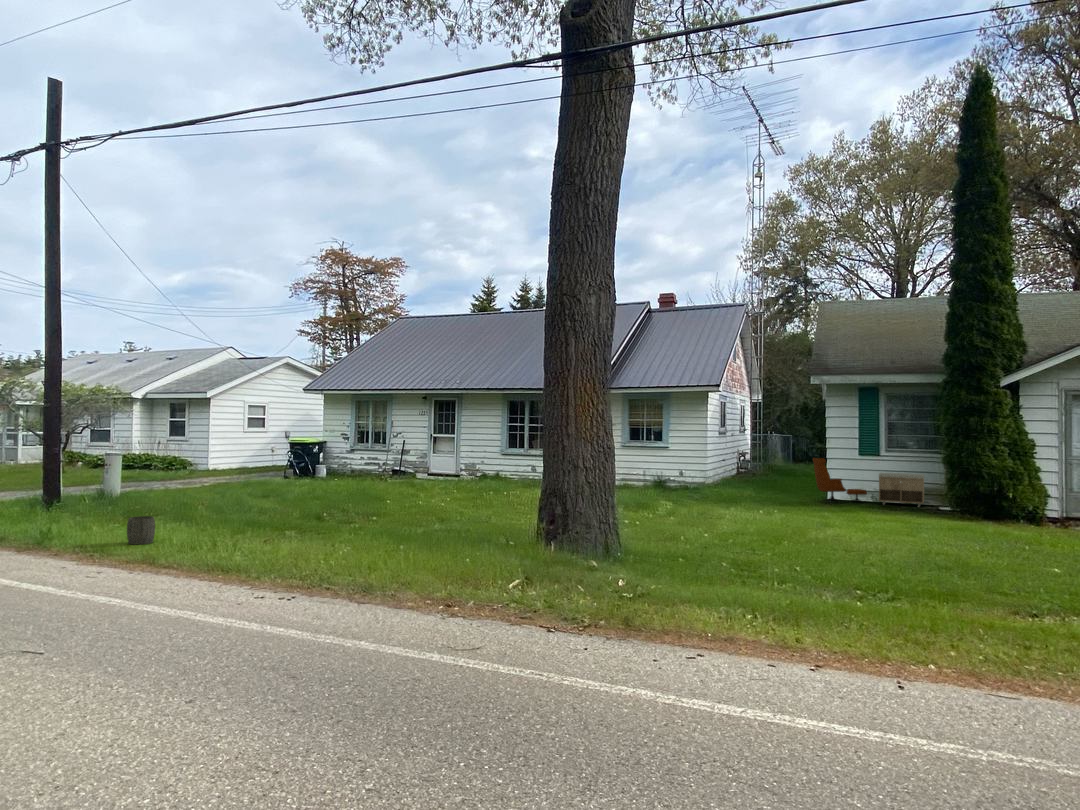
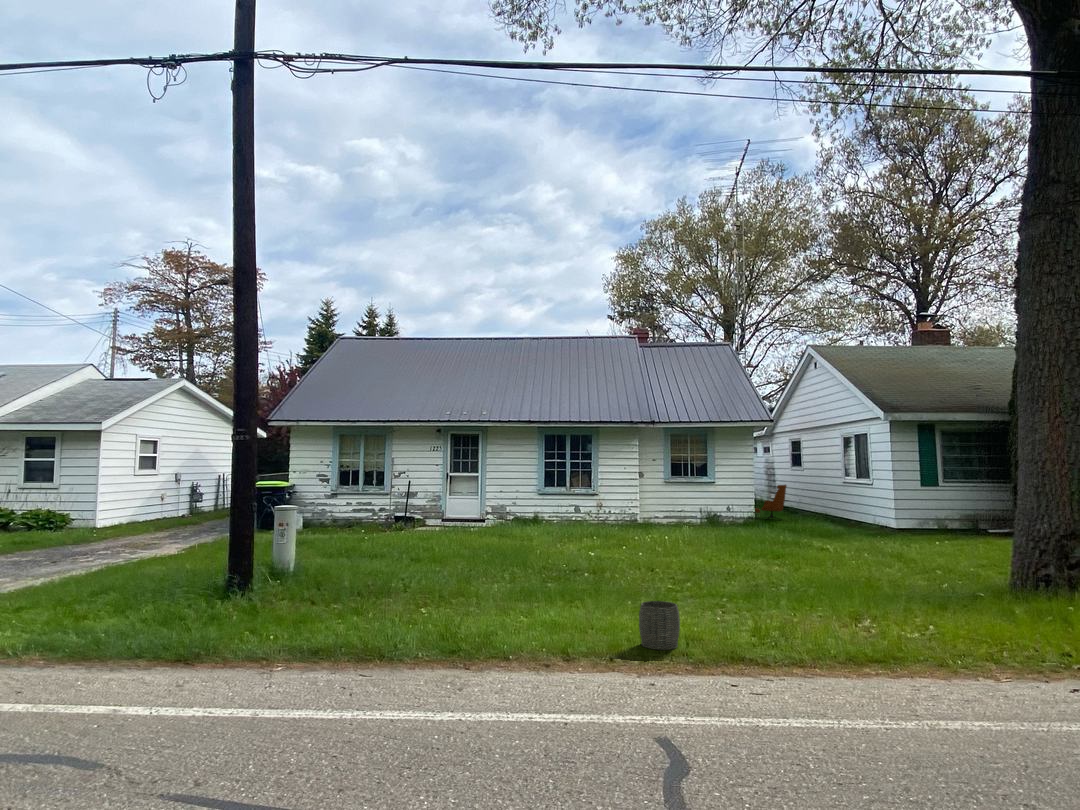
lounge chair: present [813,458,867,502] -> present [753,485,787,519]
storage bench: present [879,473,924,506] -> none [944,500,992,529]

